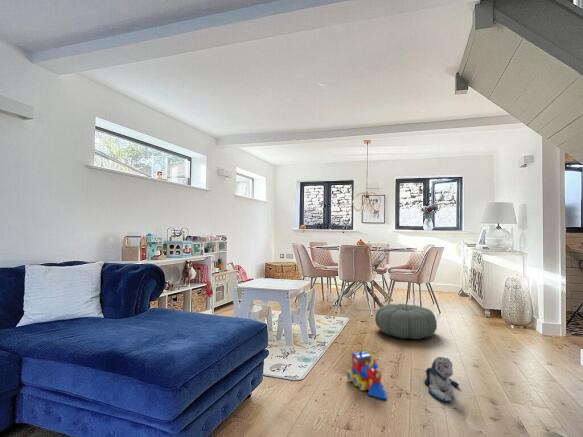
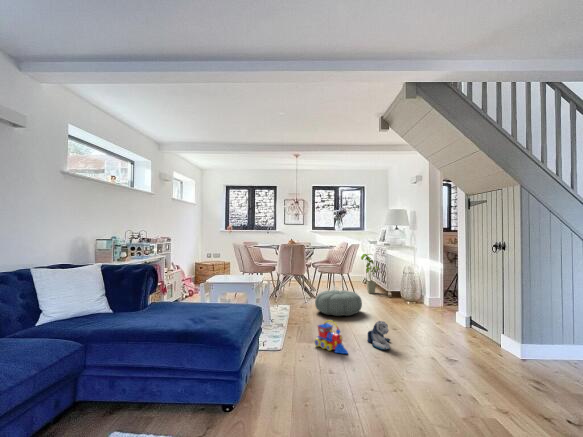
house plant: none [449,259,477,310] -> present [361,254,380,294]

